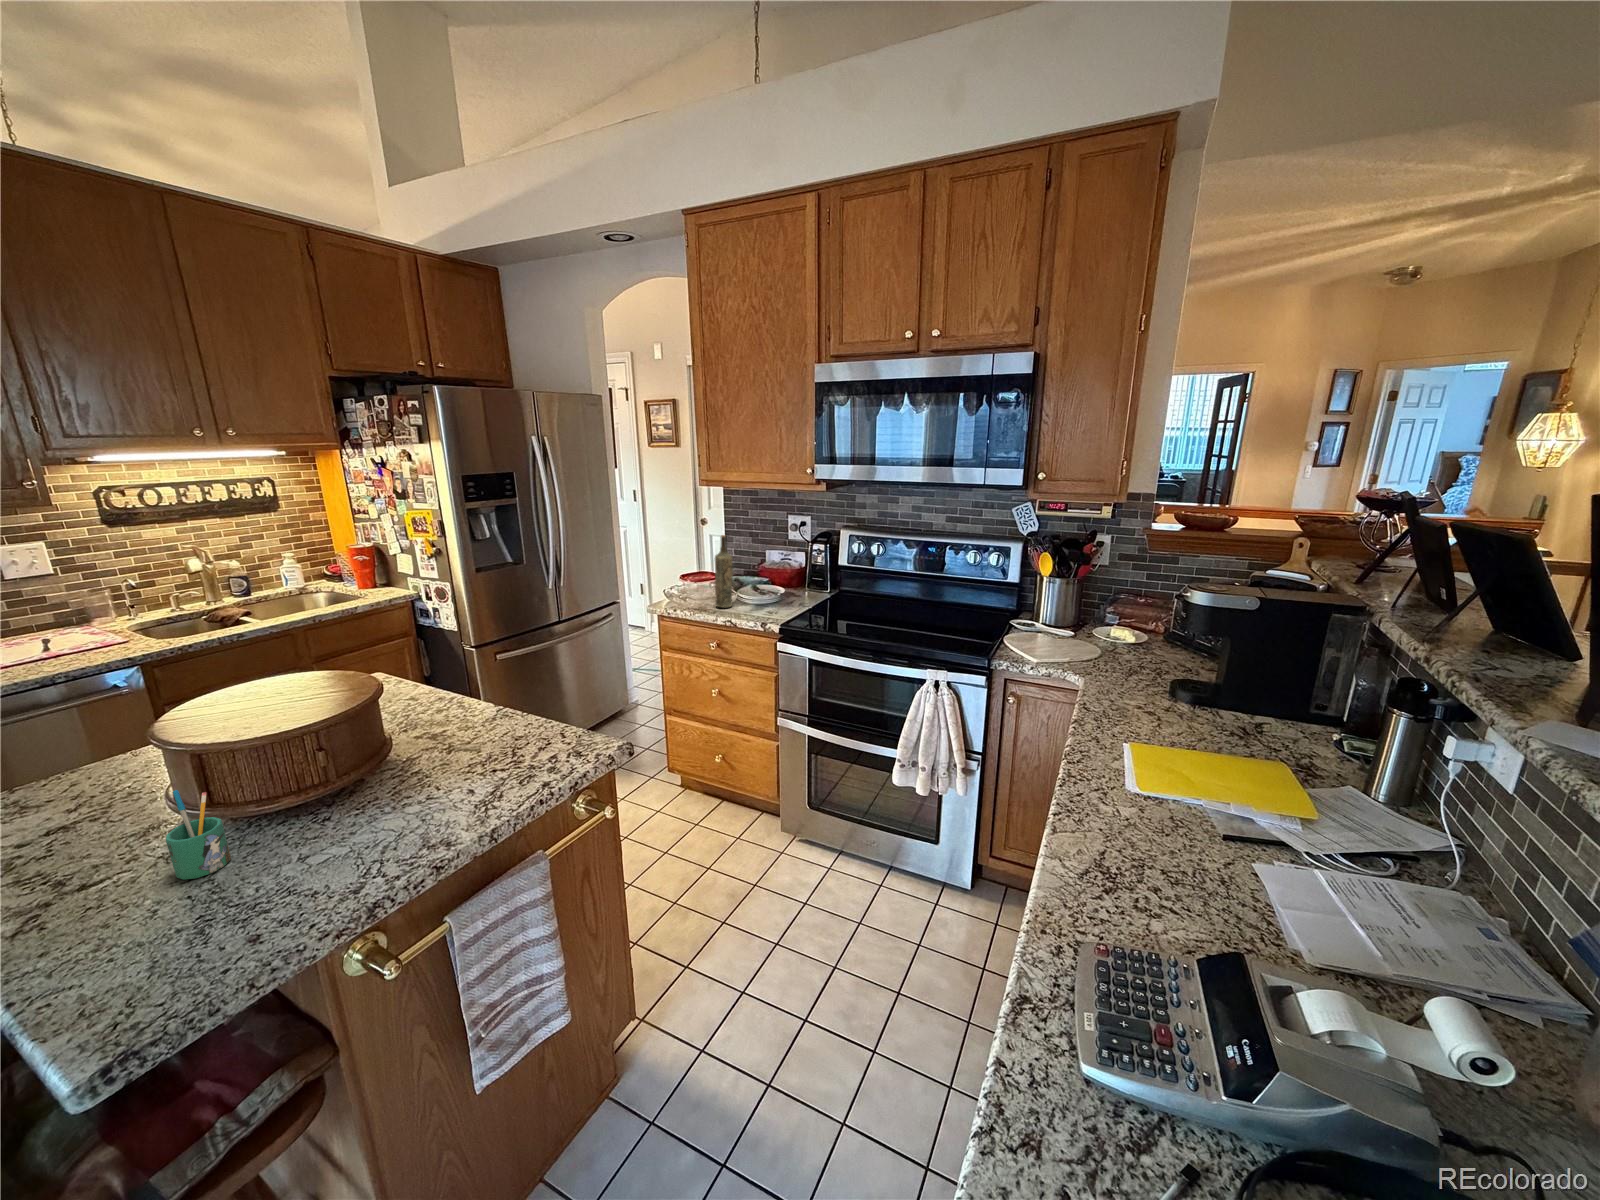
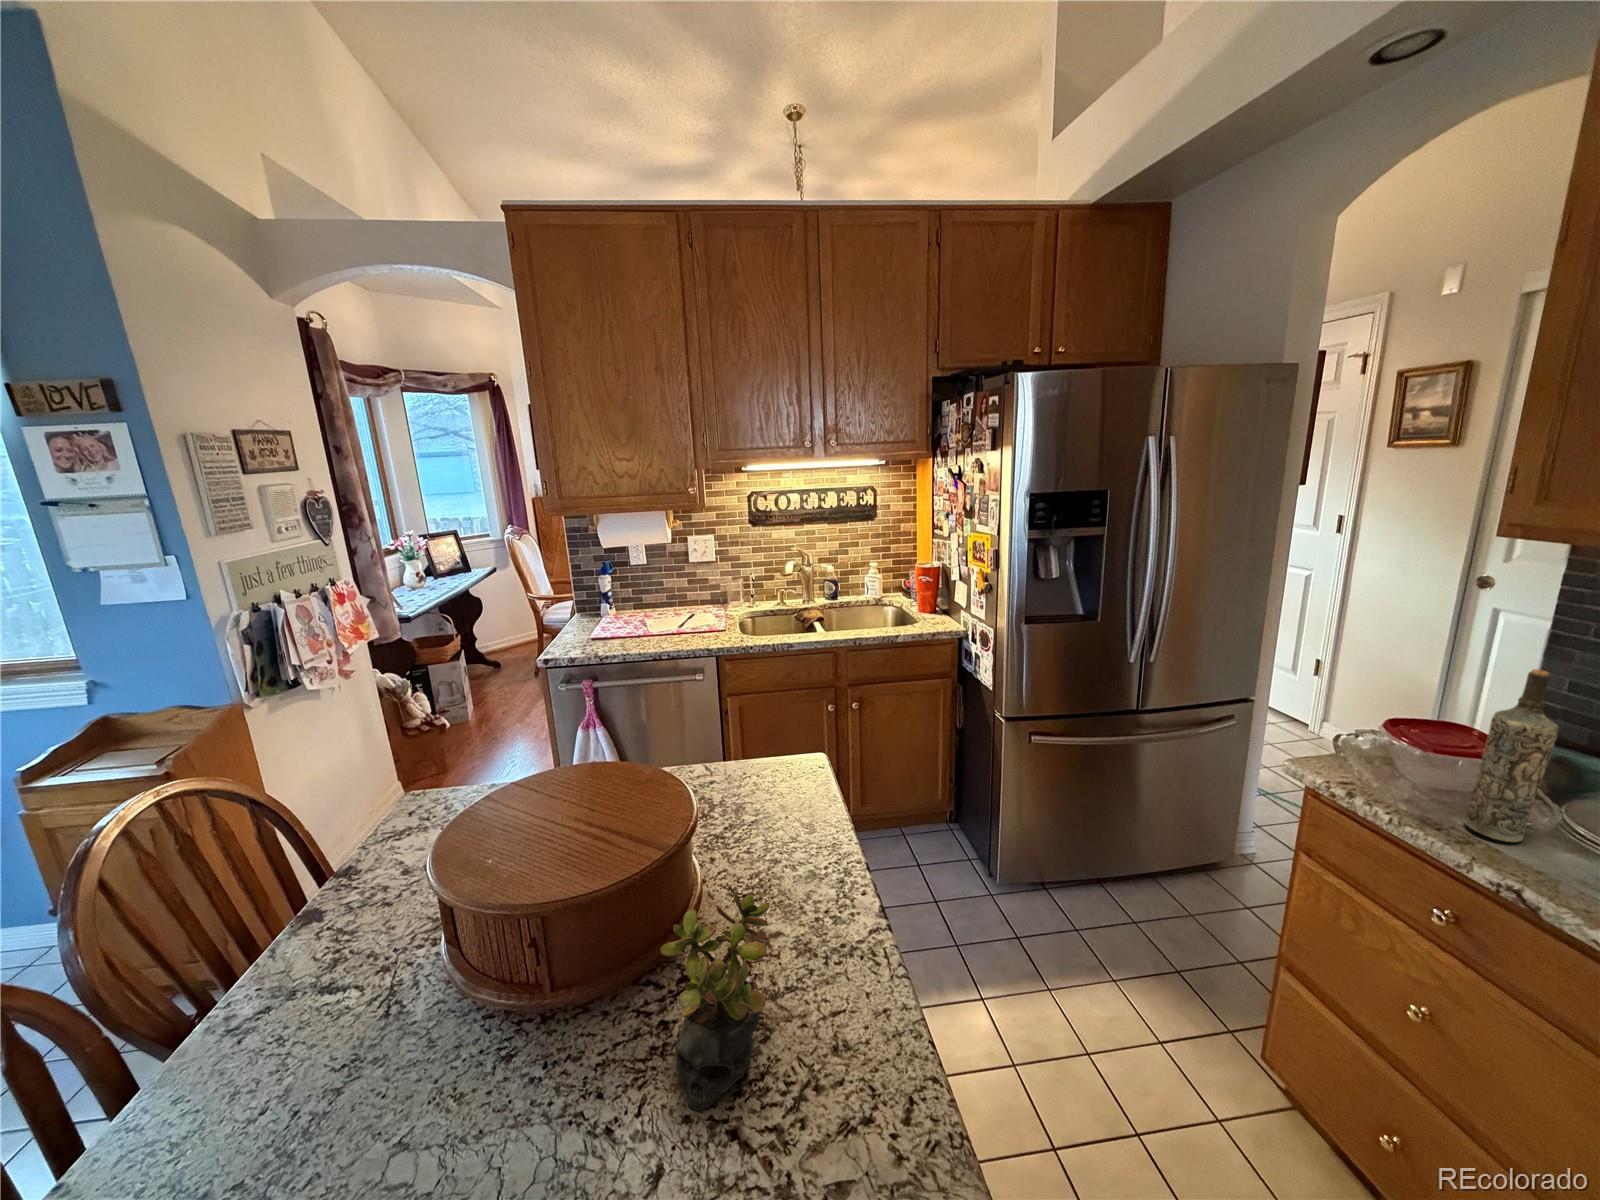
succulent plant: none [453,657,521,752] -> present [660,892,769,1111]
mug: present [166,790,231,880] -> none [223,960,333,1114]

